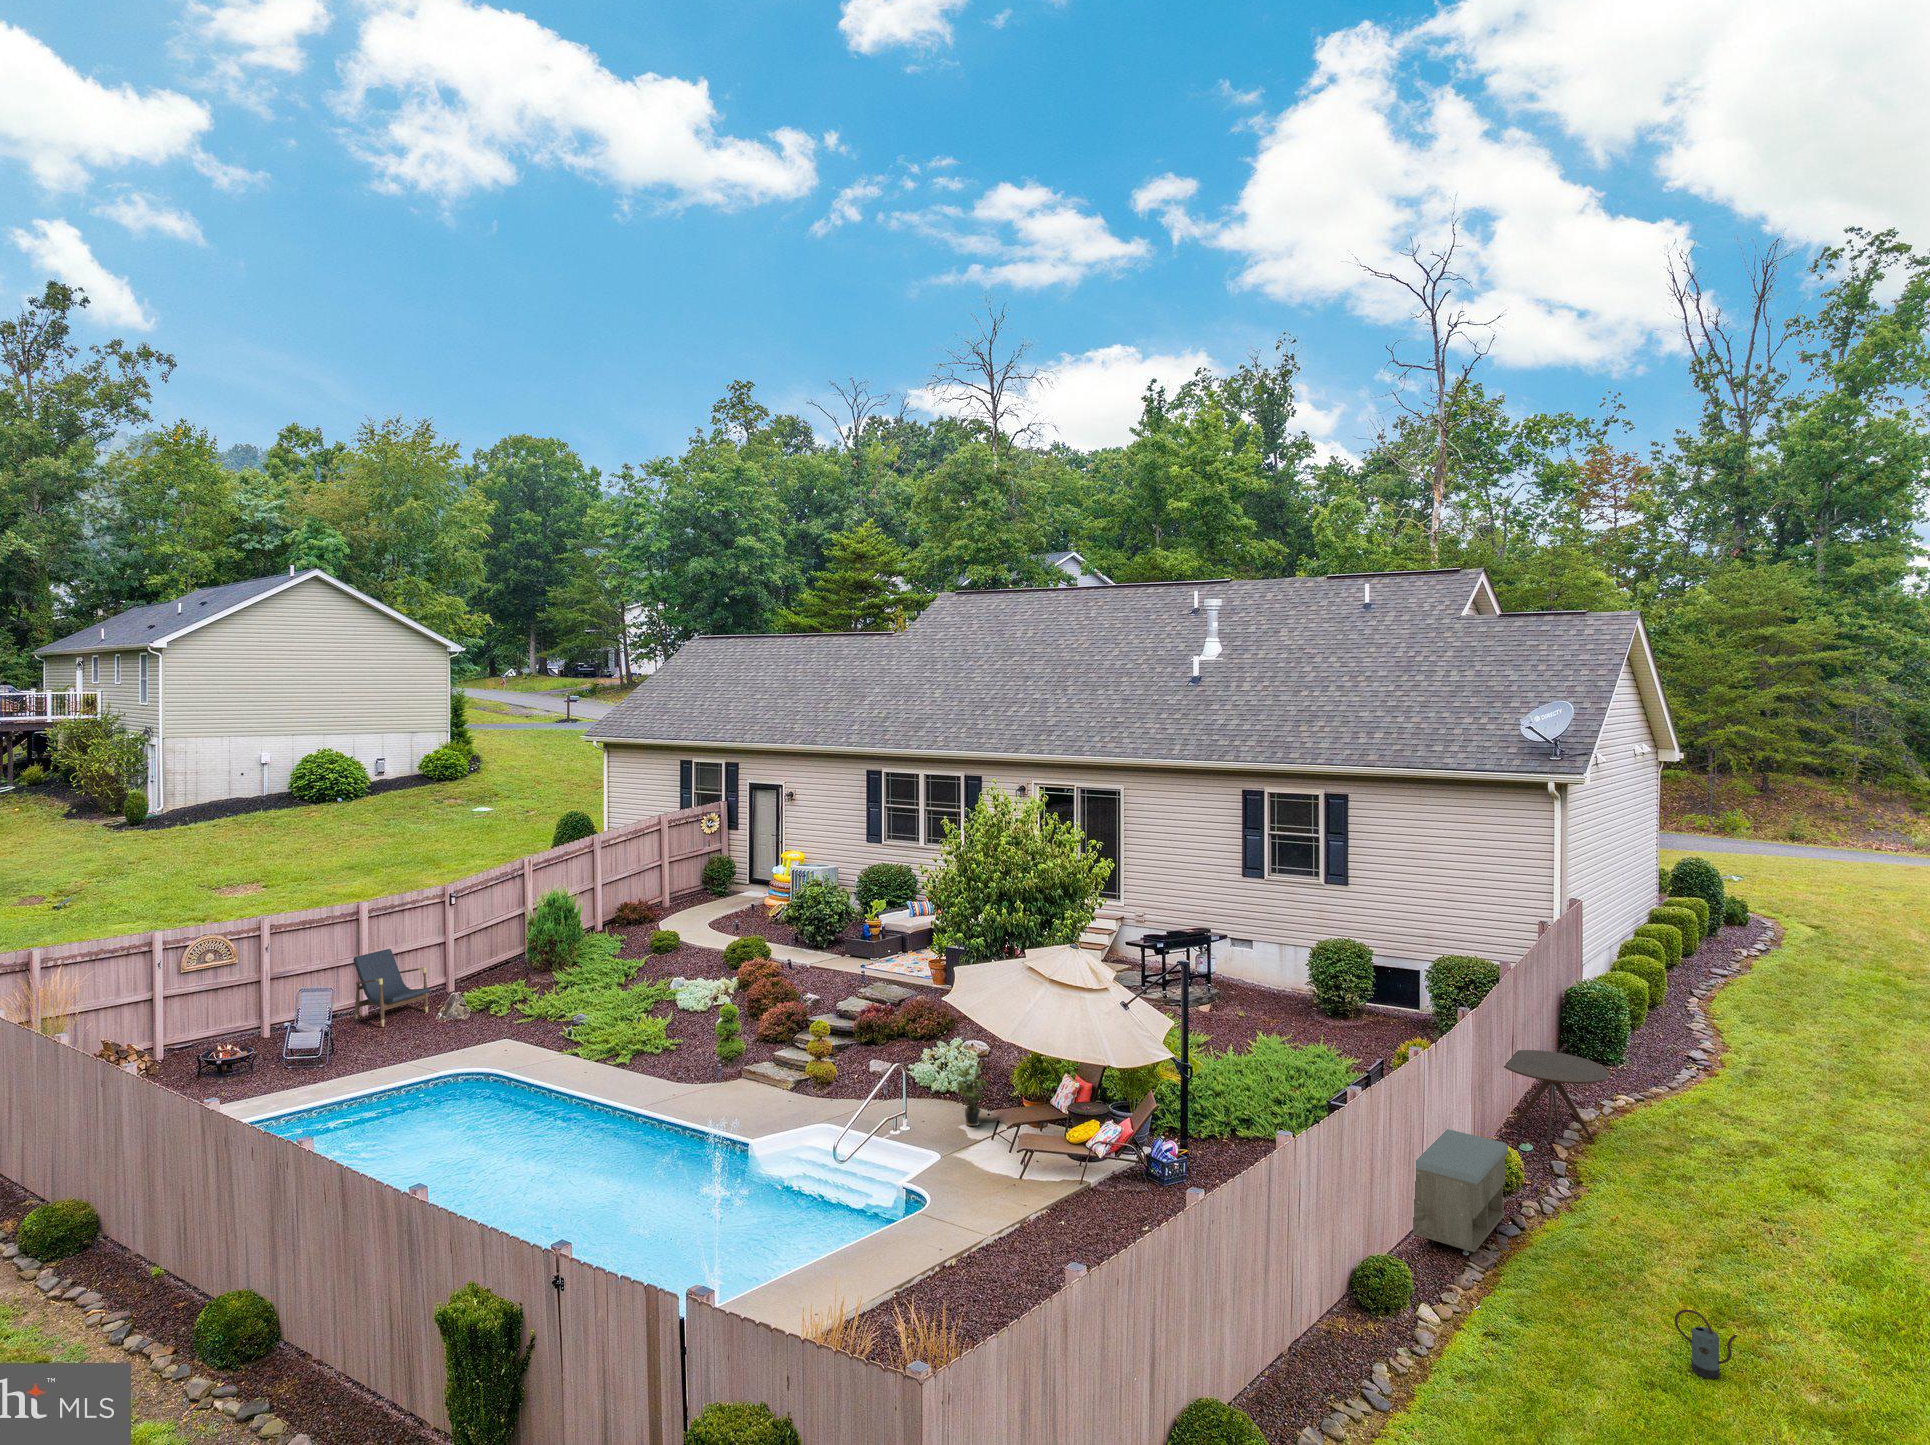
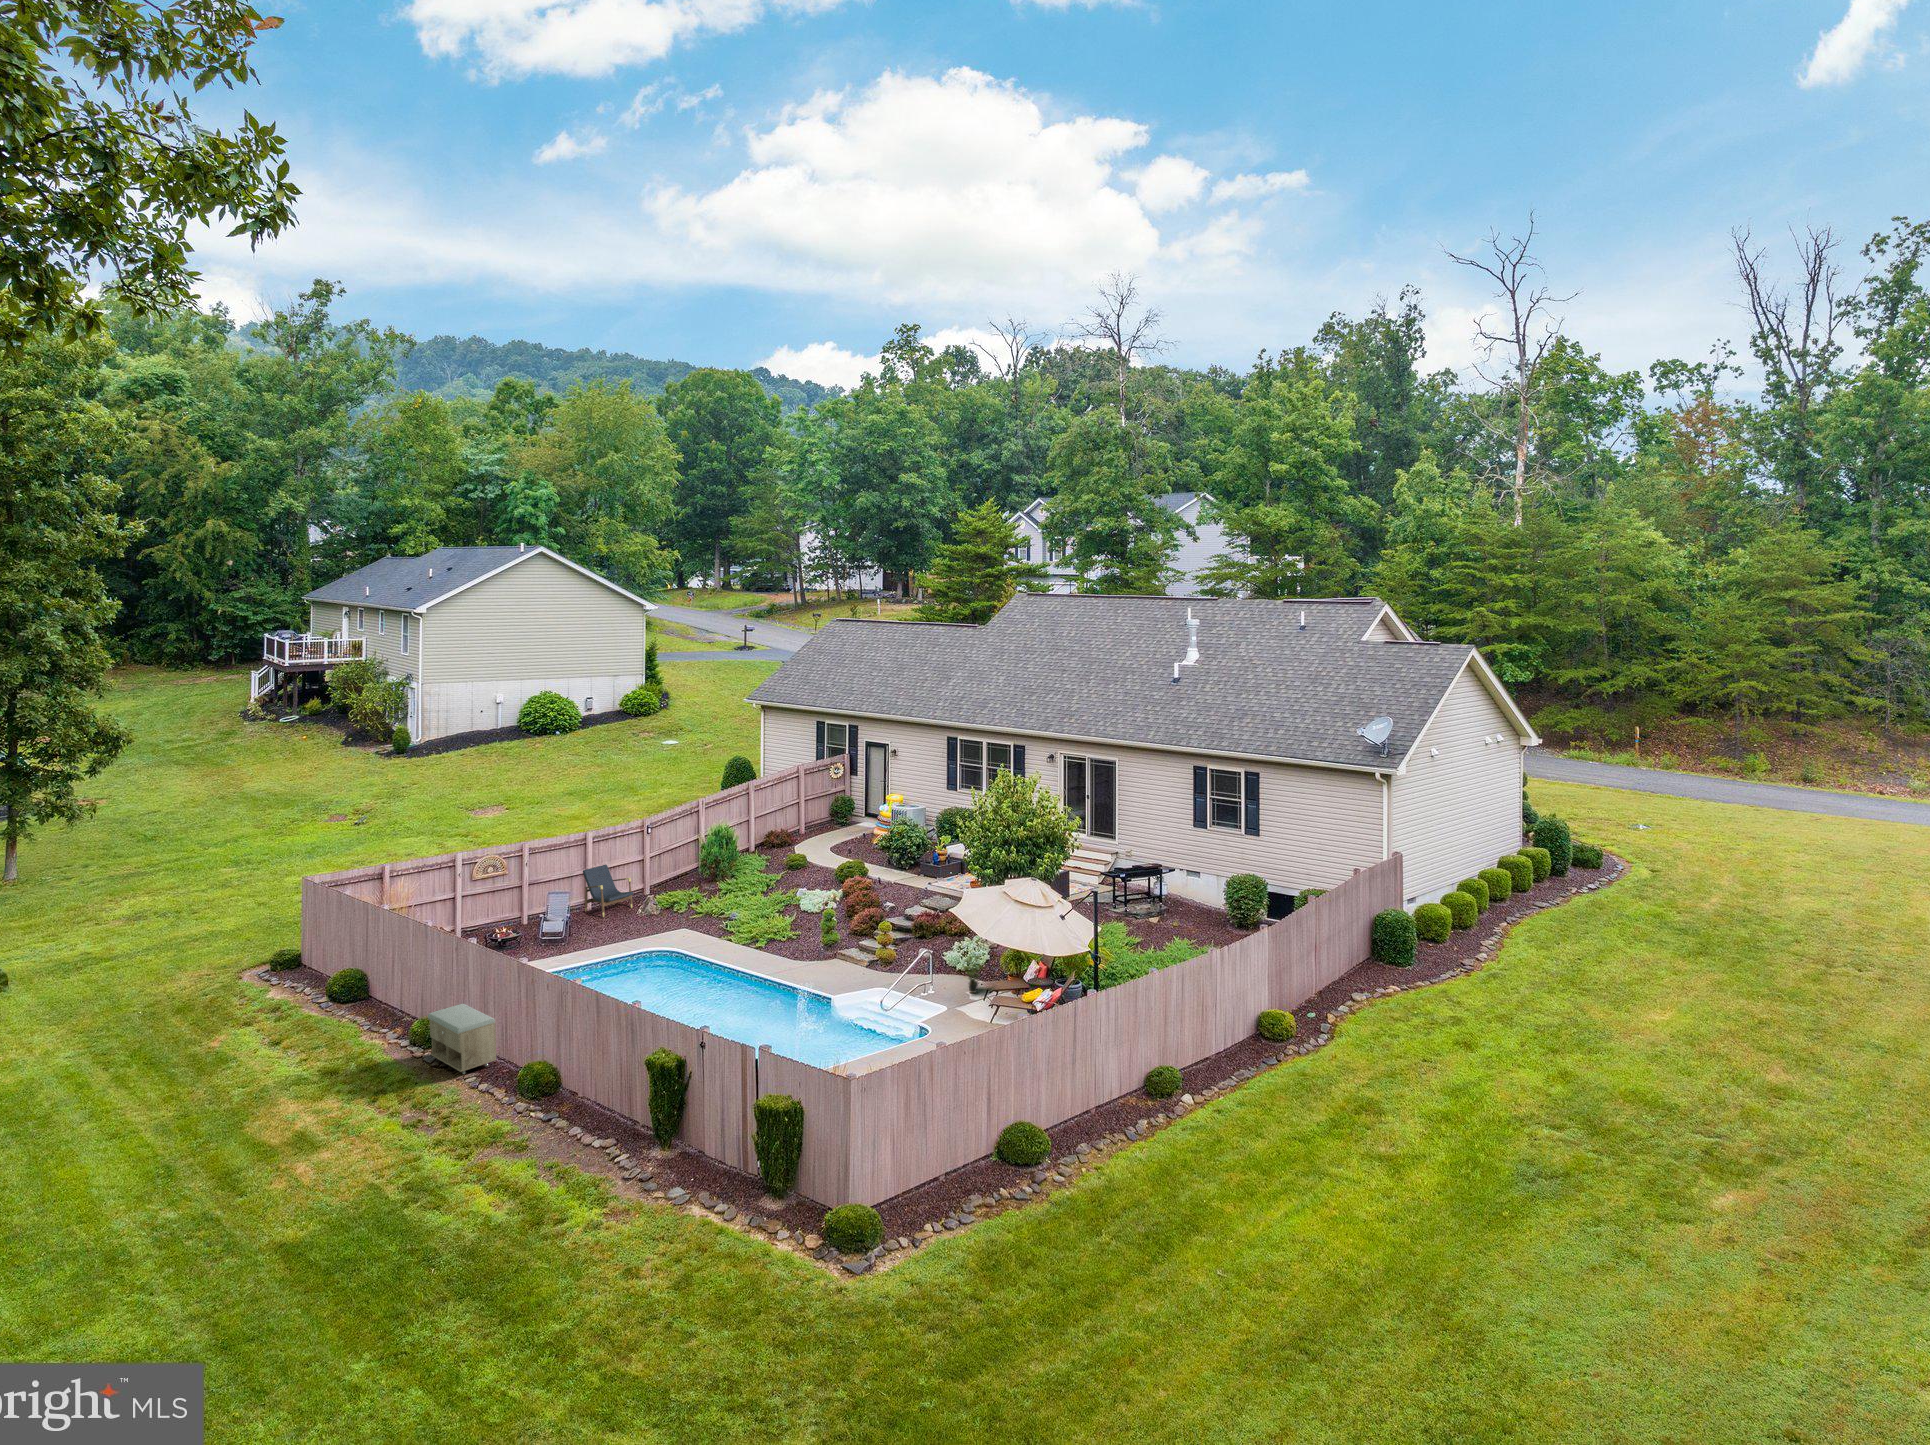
round table: present [1504,1050,1609,1143] -> none [1305,957,1371,1015]
storage bench: present [1413,1129,1508,1255] -> present [428,1004,496,1074]
watering can: present [1675,1309,1737,1379] -> none [1304,1098,1330,1134]

